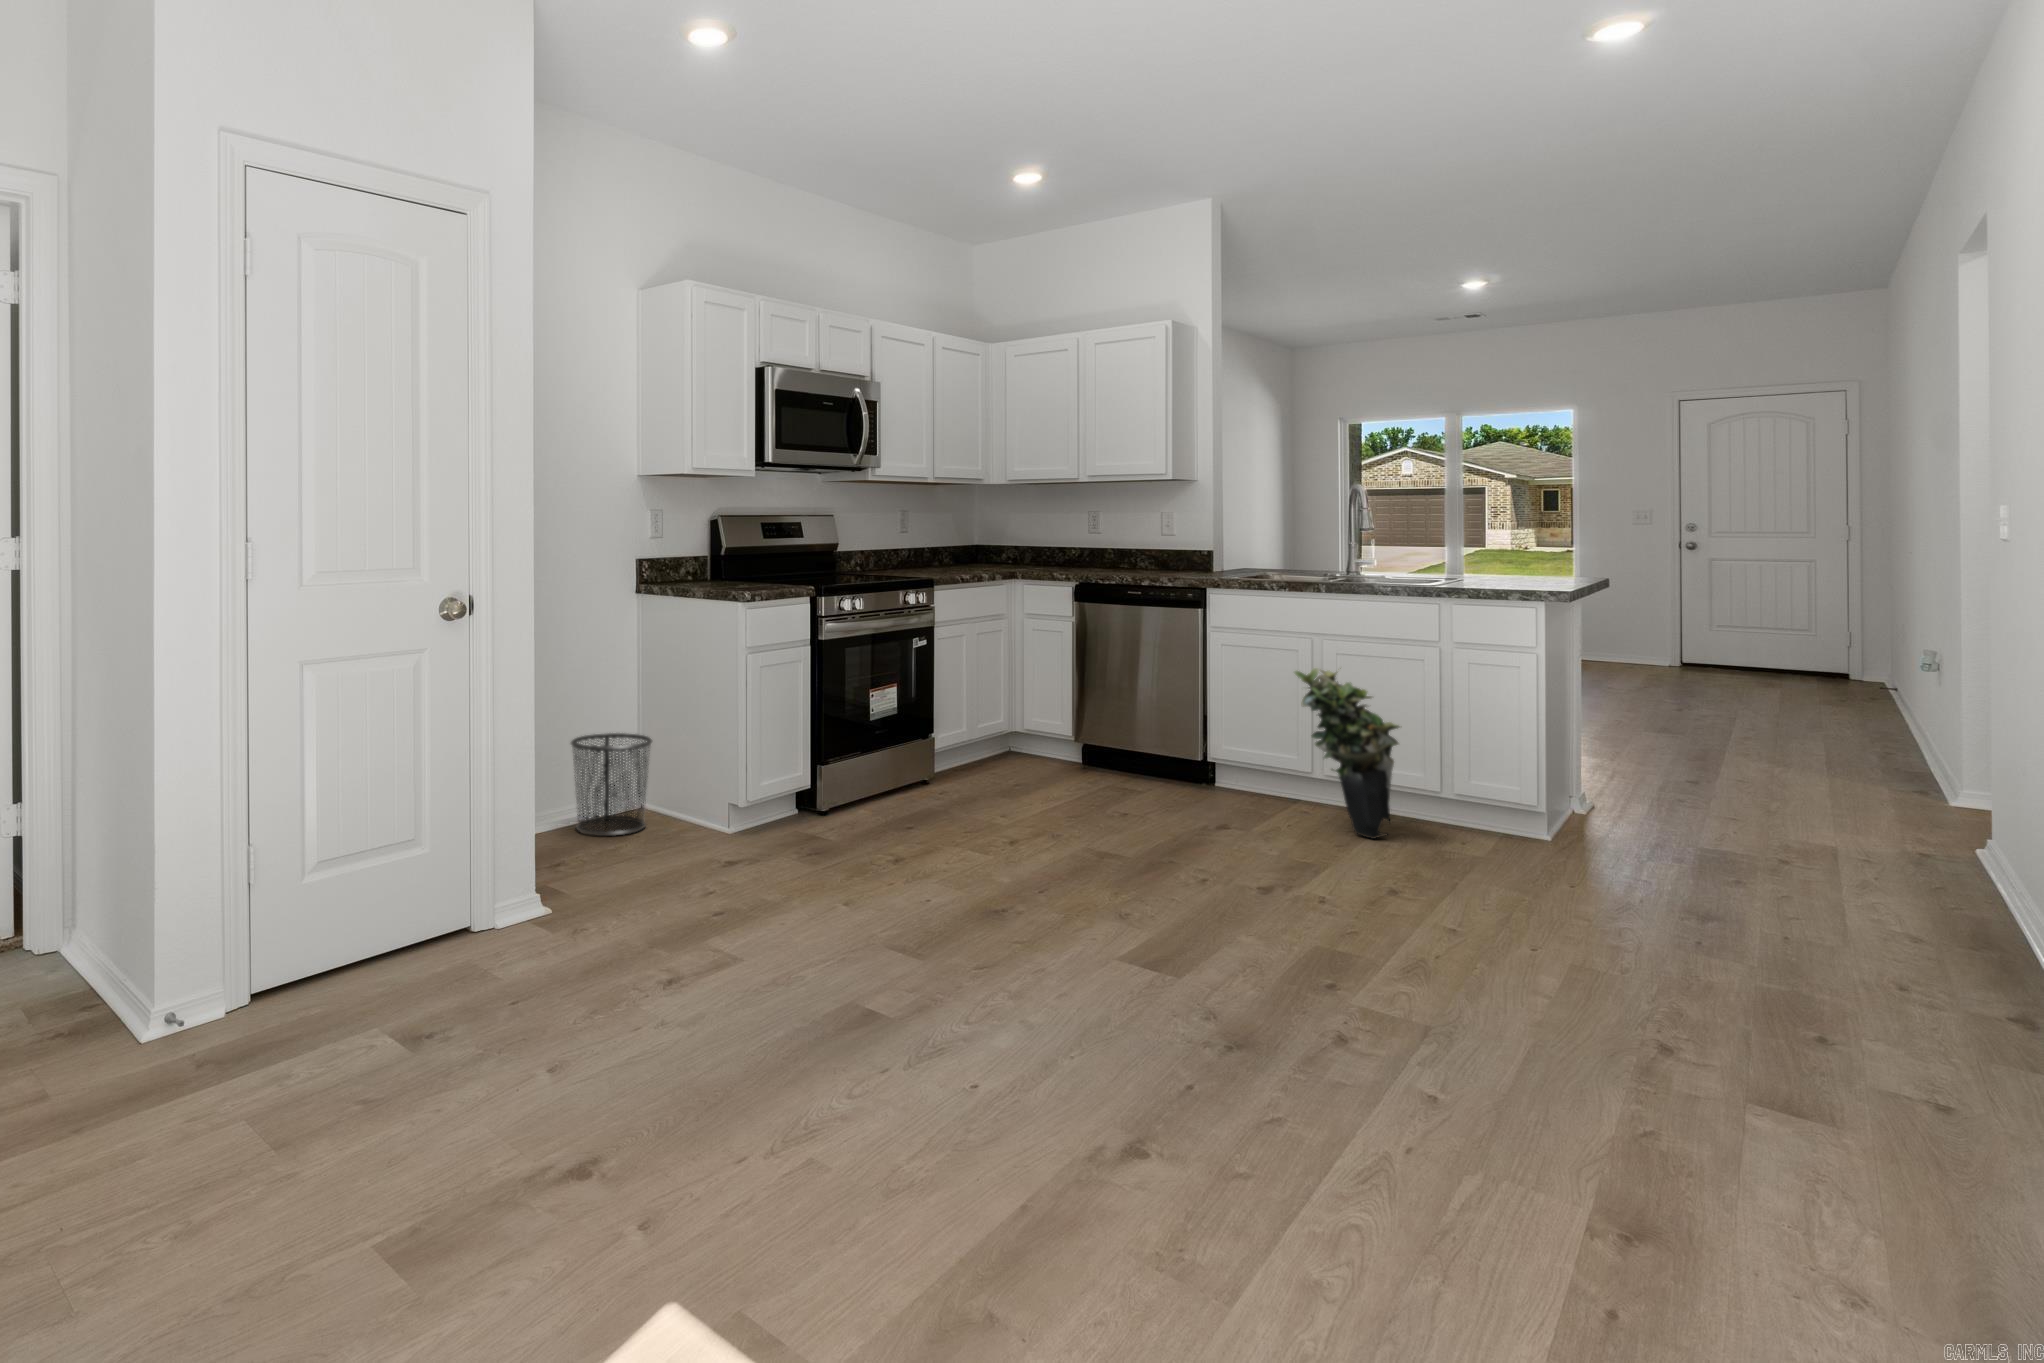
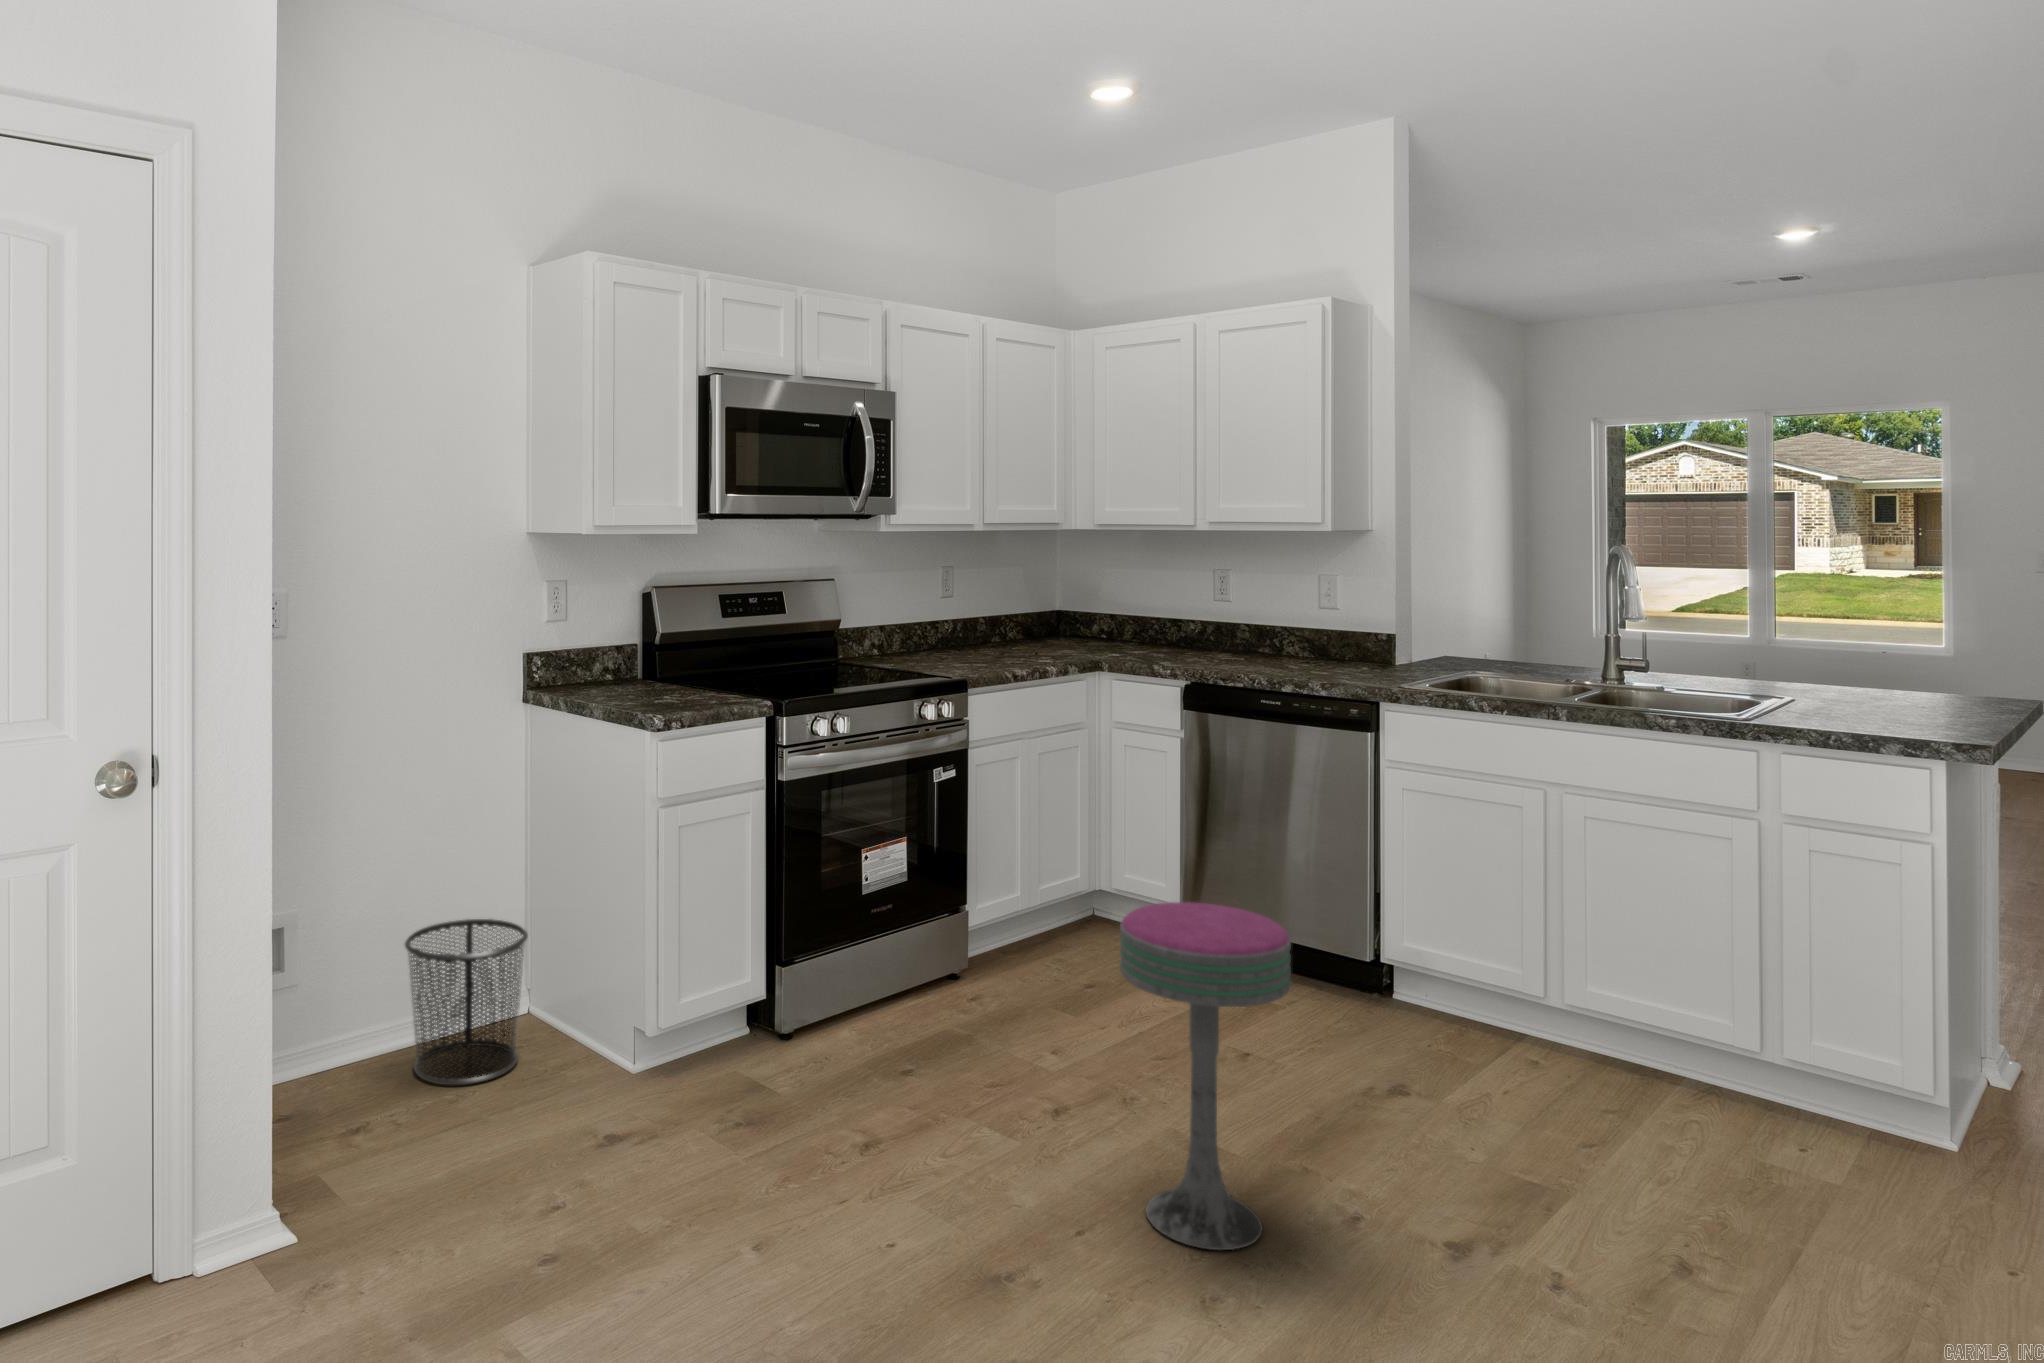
potted plant: present [1294,668,1399,839] -> none [1514,844,1697,1134]
bar stool: none [1060,687,1164,886] -> present [1120,902,1291,1250]

